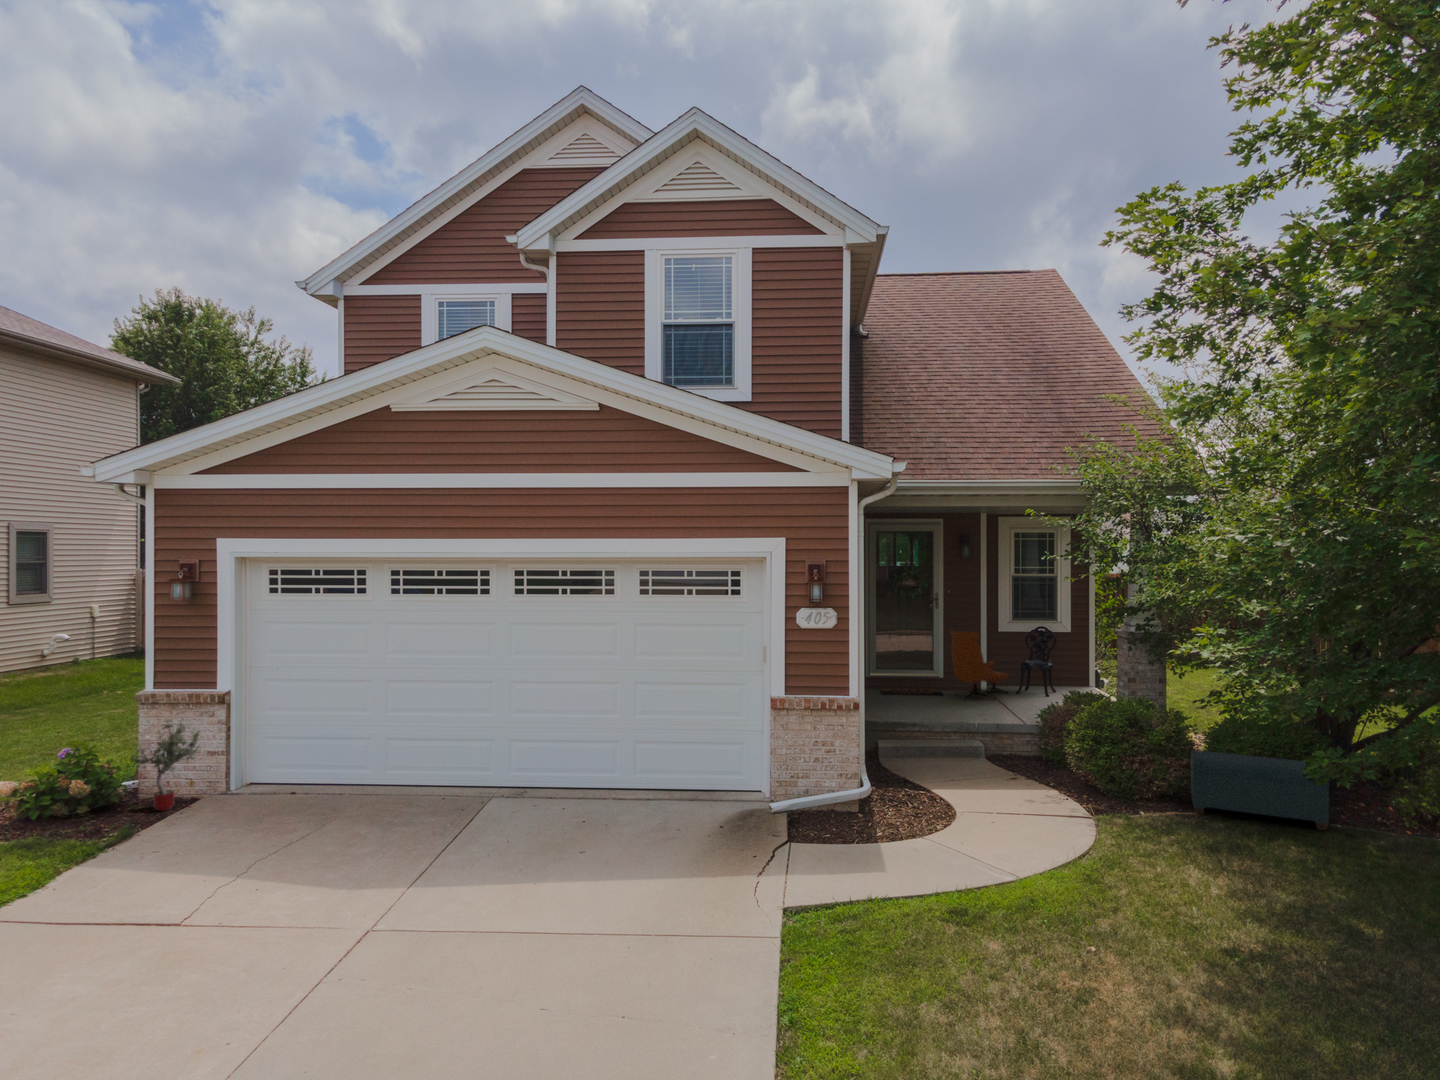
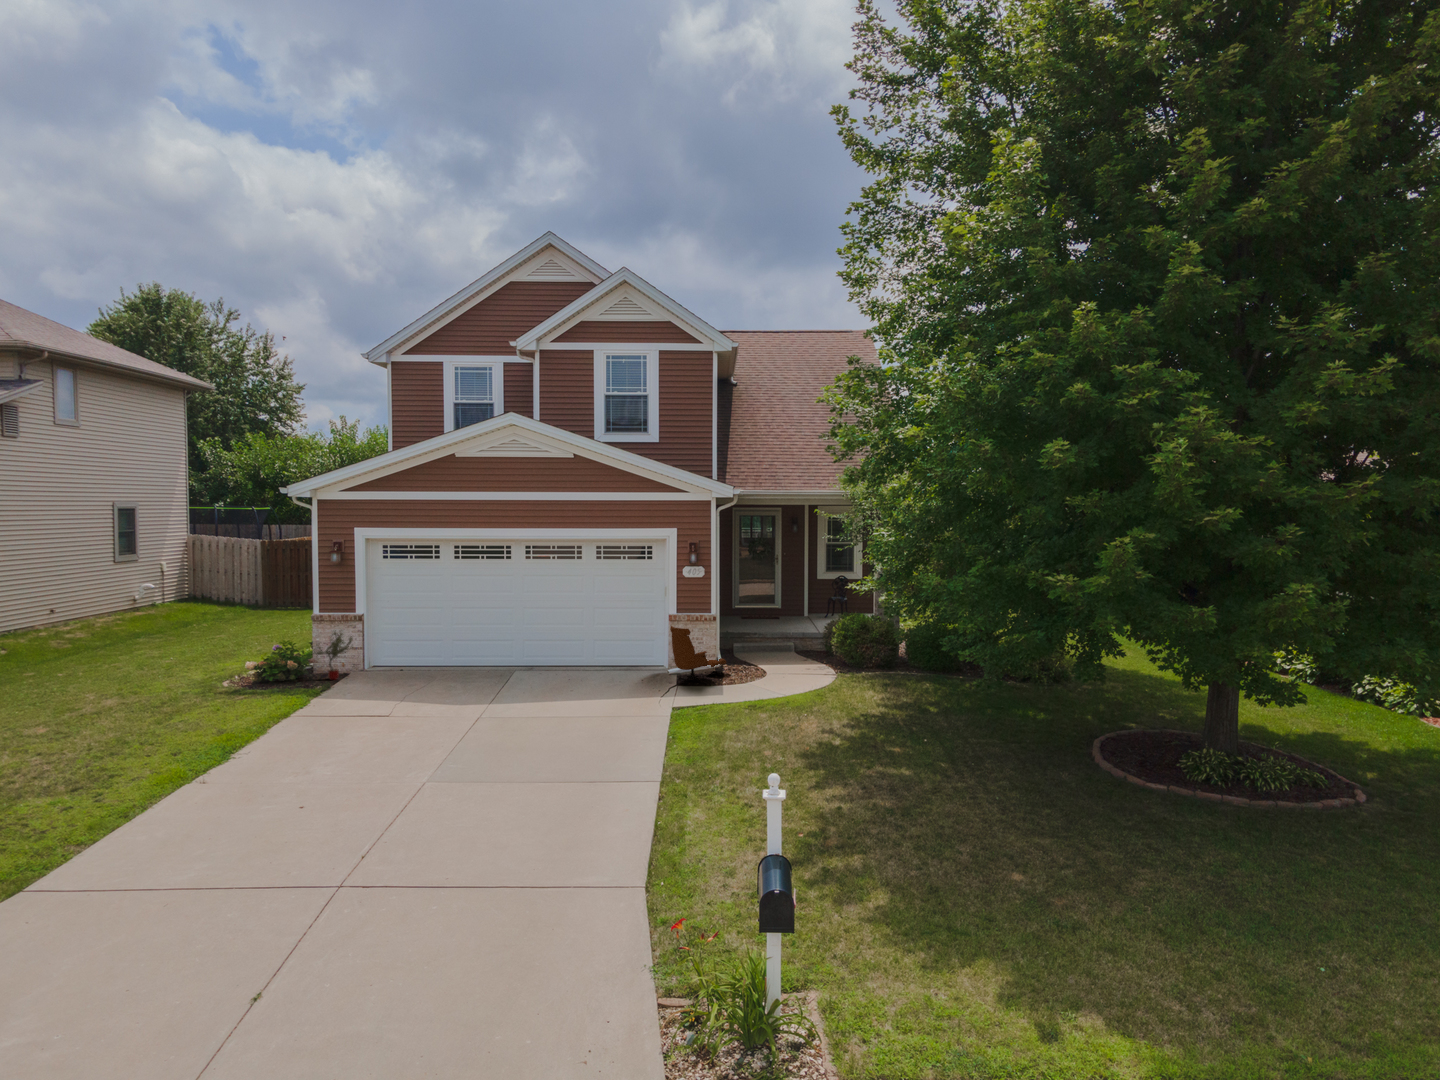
lounge chair: present [951,630,1008,699] -> present [670,626,726,684]
bench: present [1191,751,1329,830] -> none [885,640,947,675]

